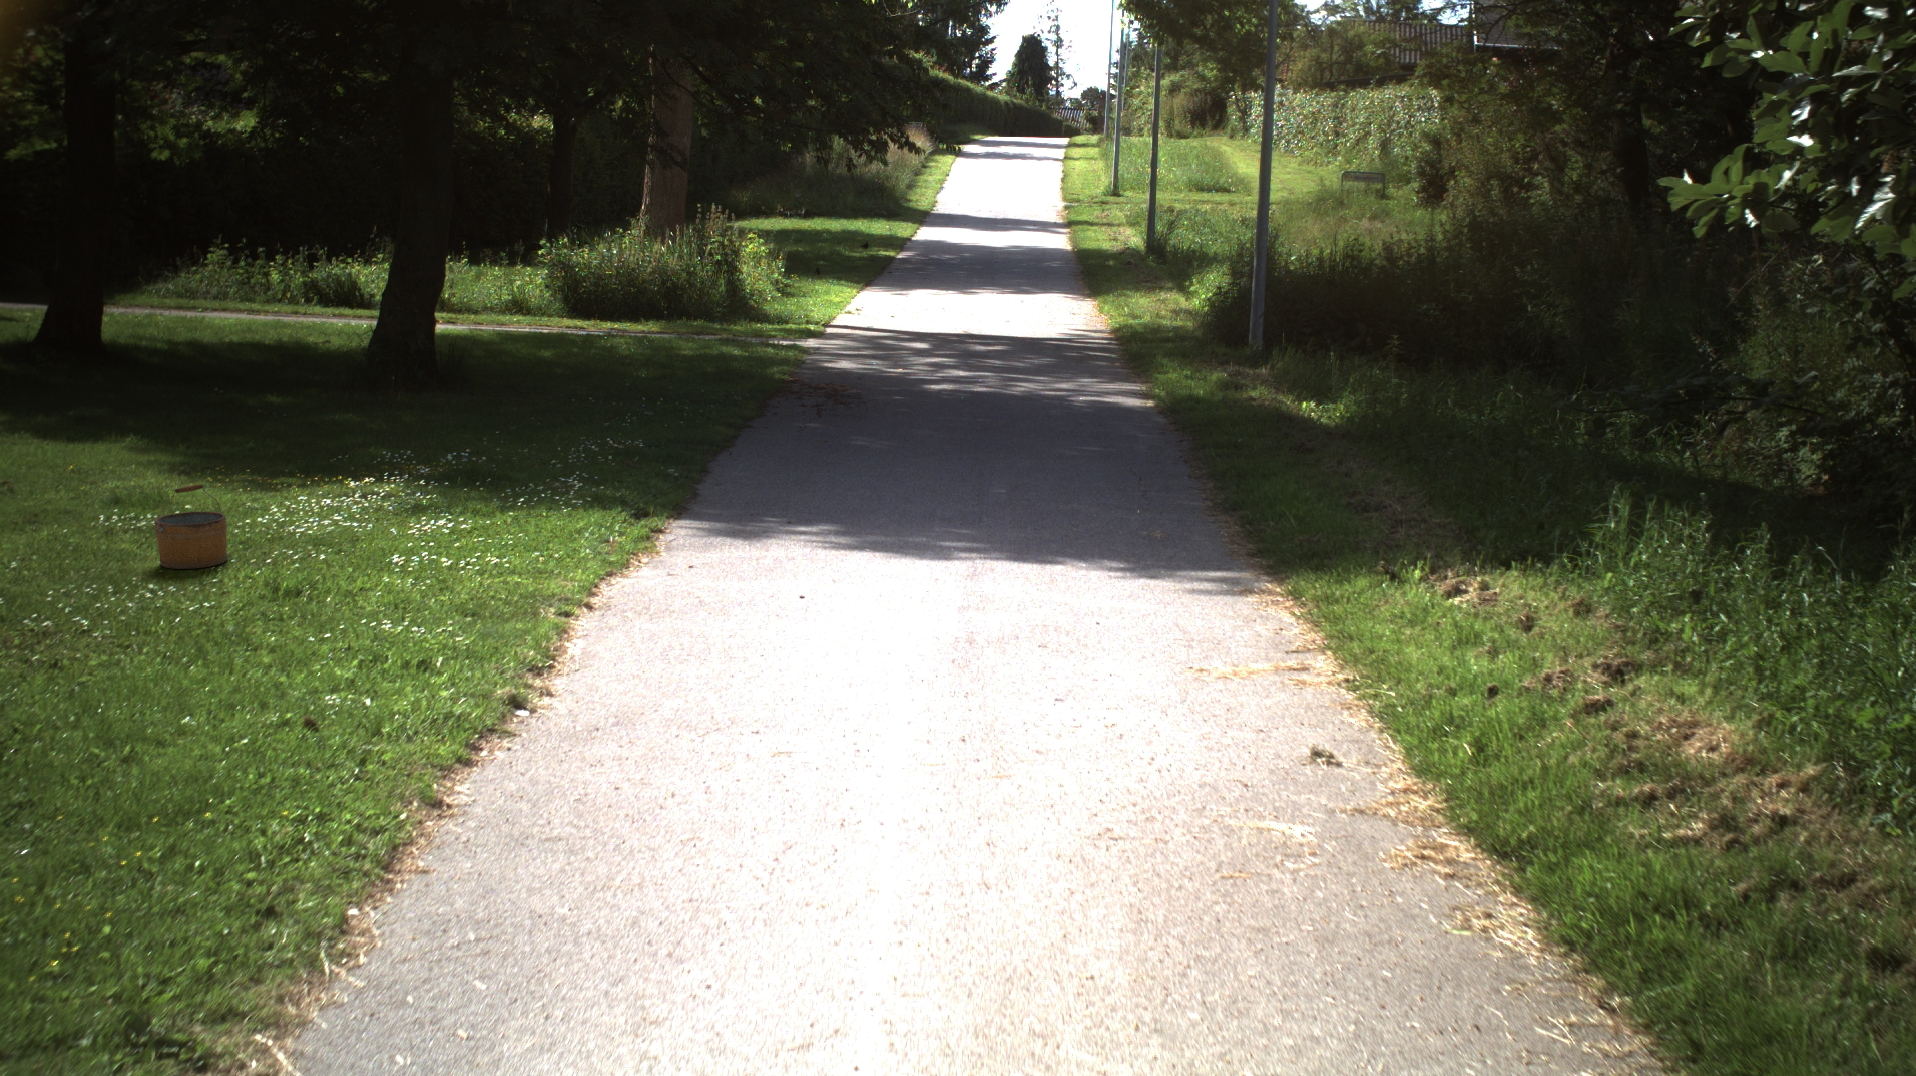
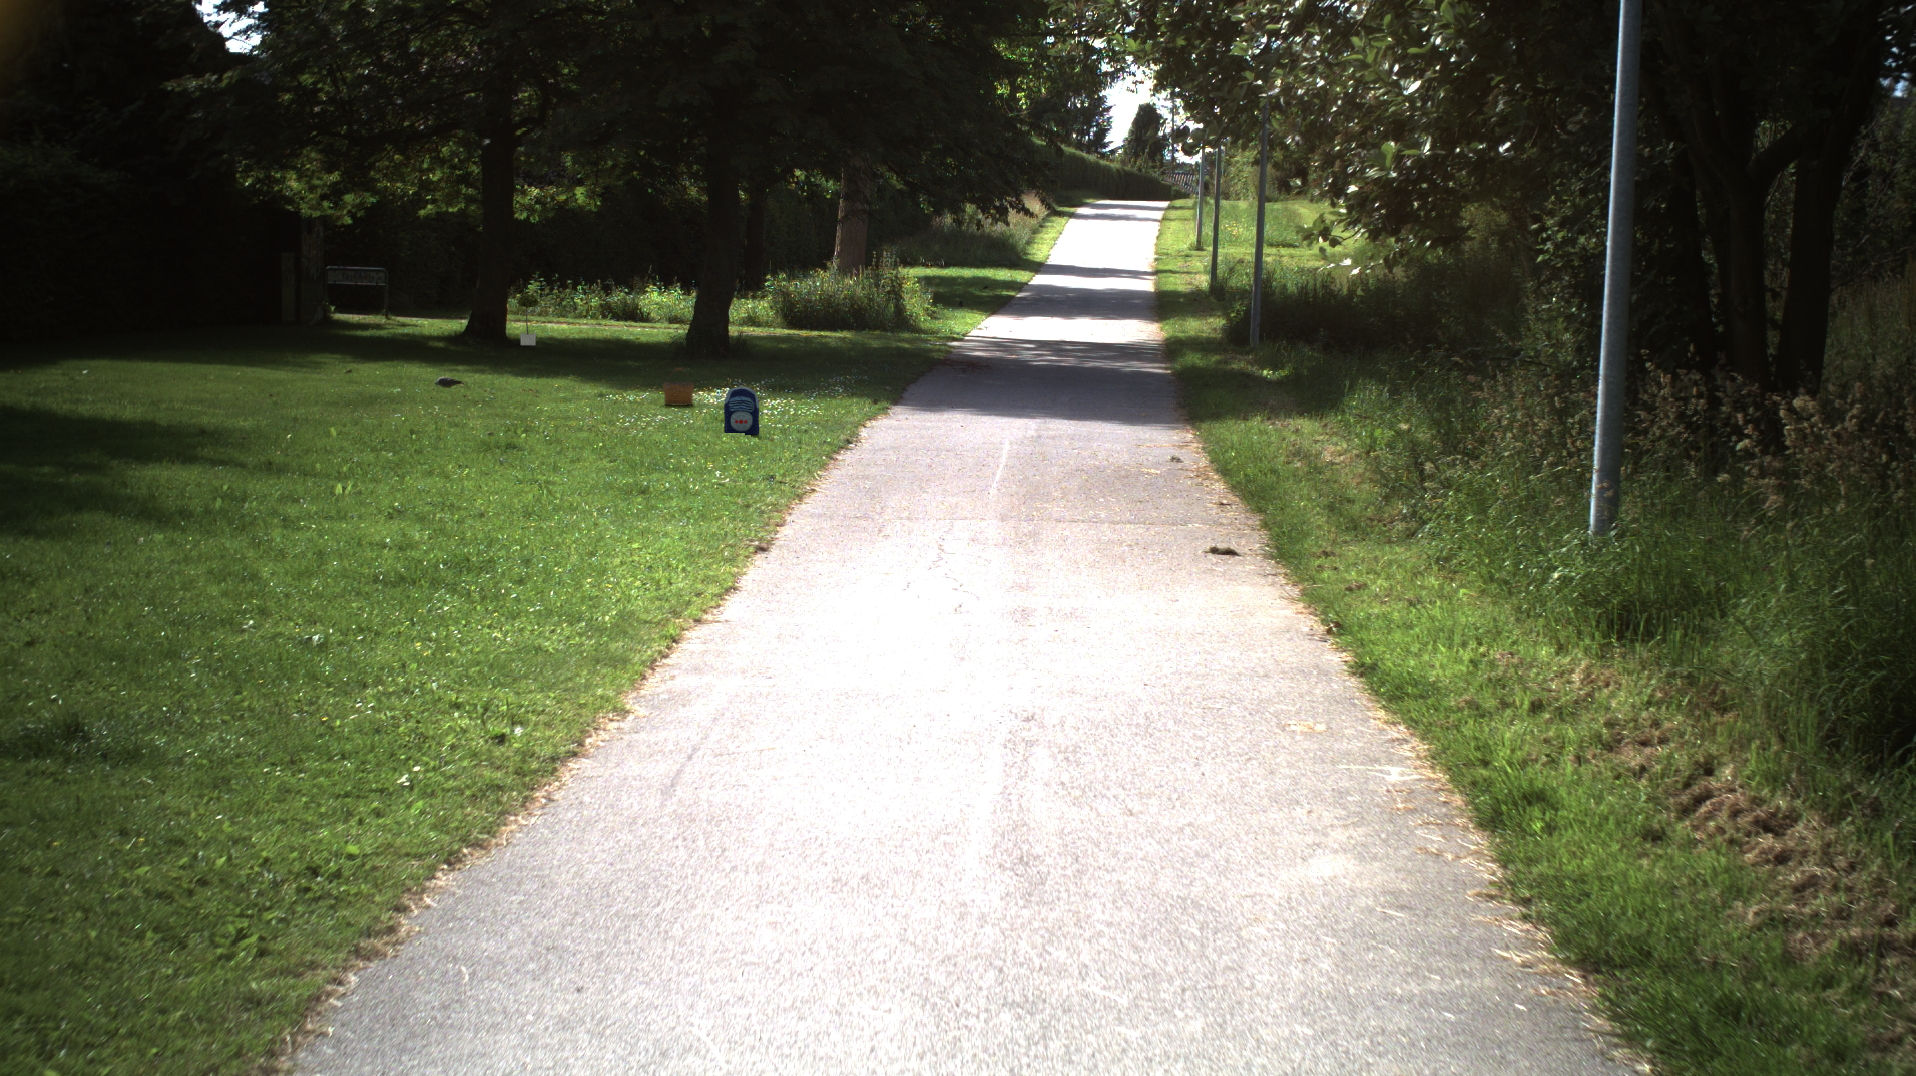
potted tree: none [92,280,131,365] -> present [517,293,539,345]
backpack: none [165,604,268,730] -> present [724,386,760,435]

